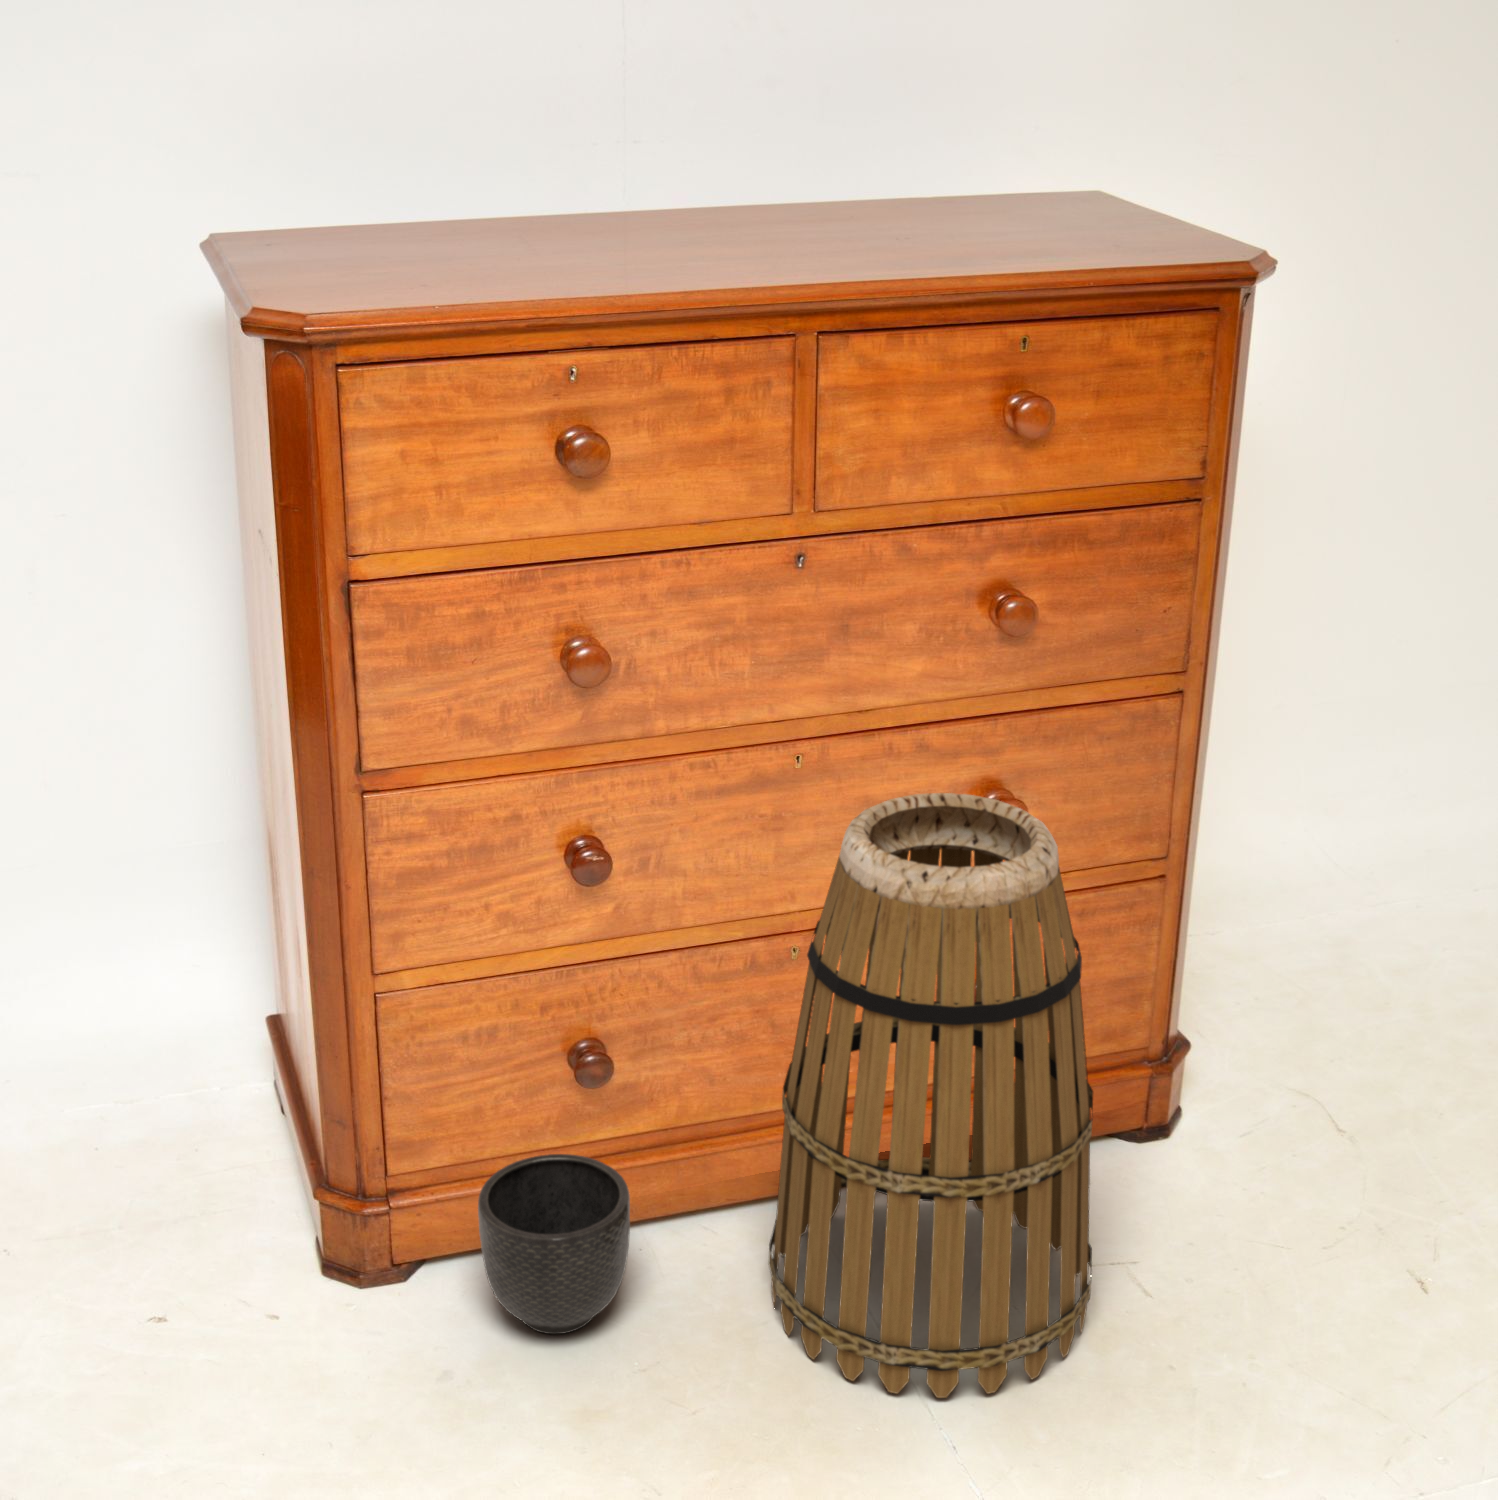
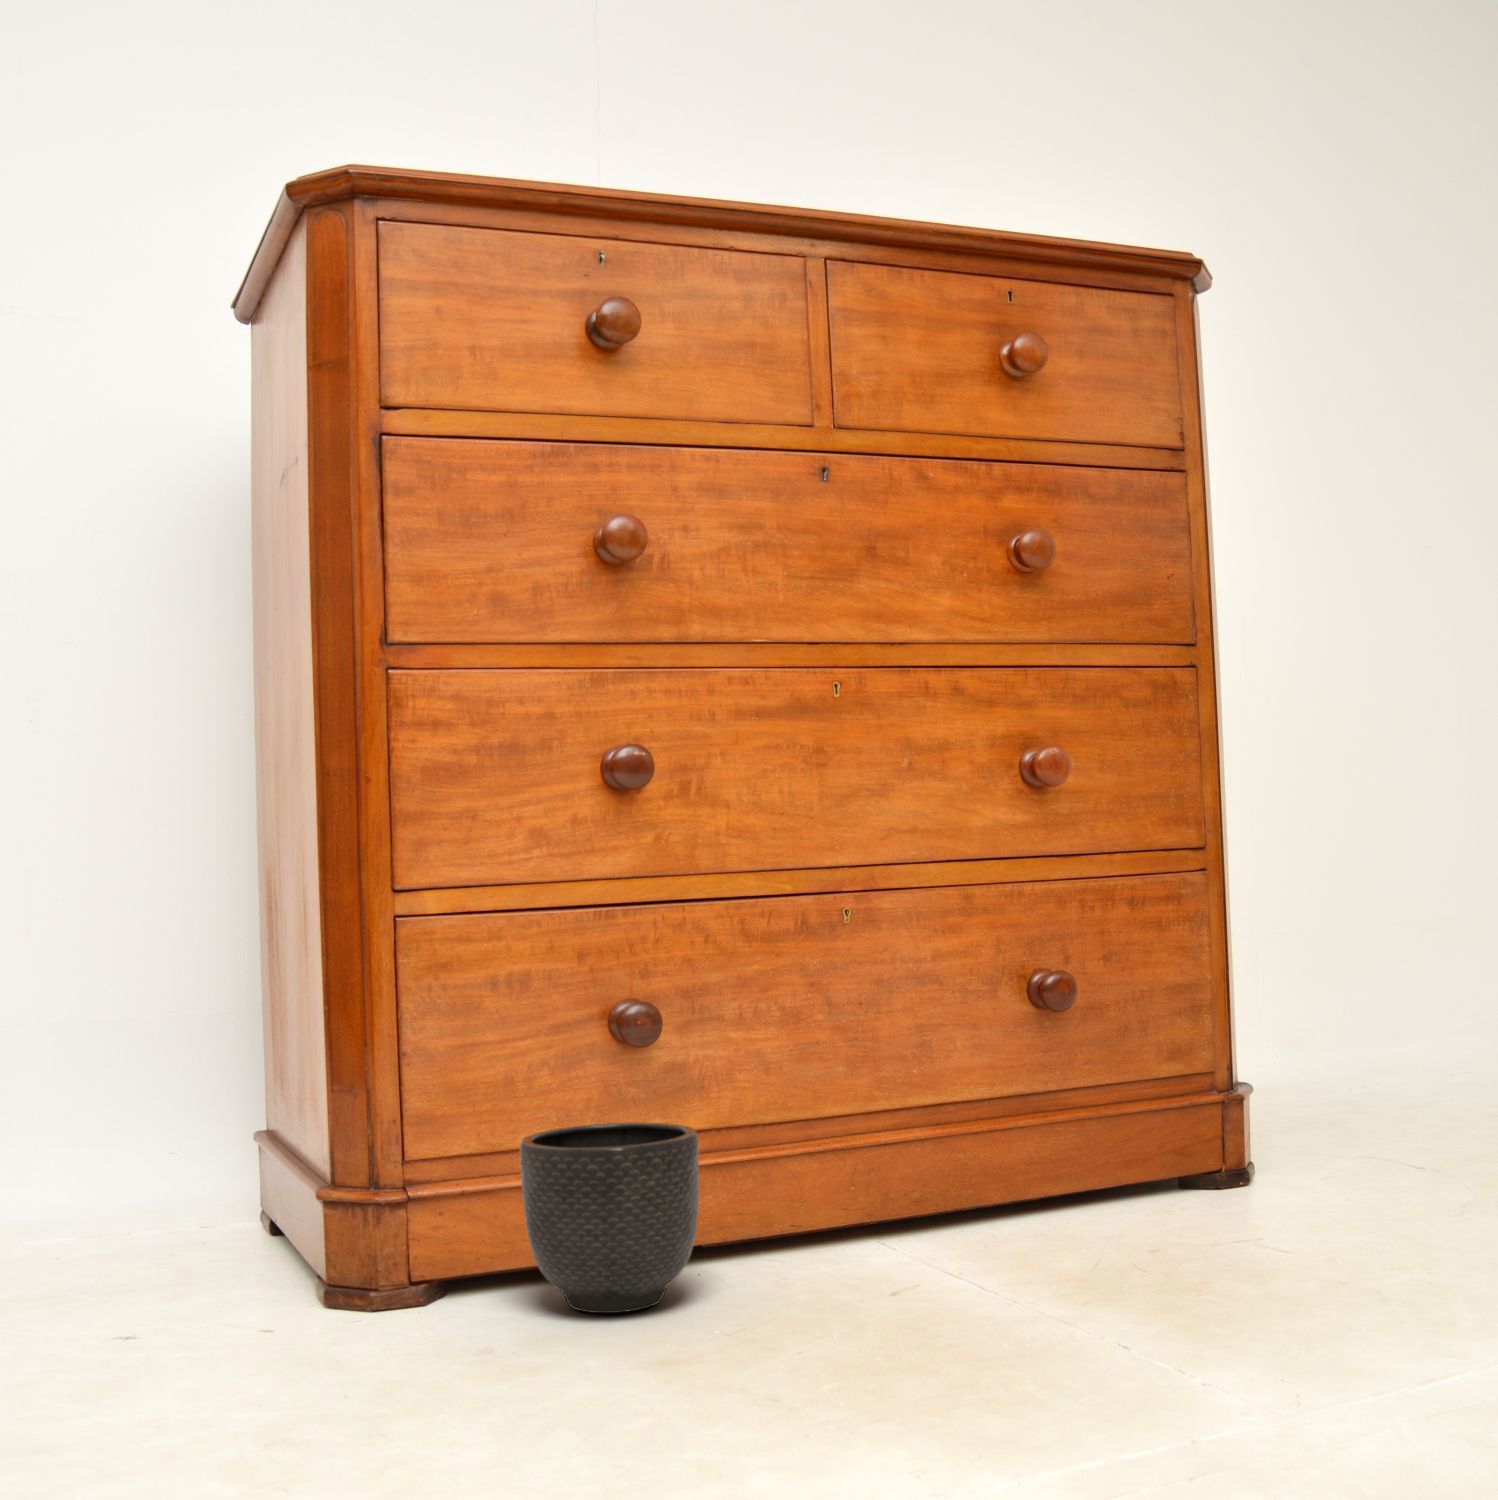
basket: present [768,793,1093,1398] -> none [858,660,1235,1310]

